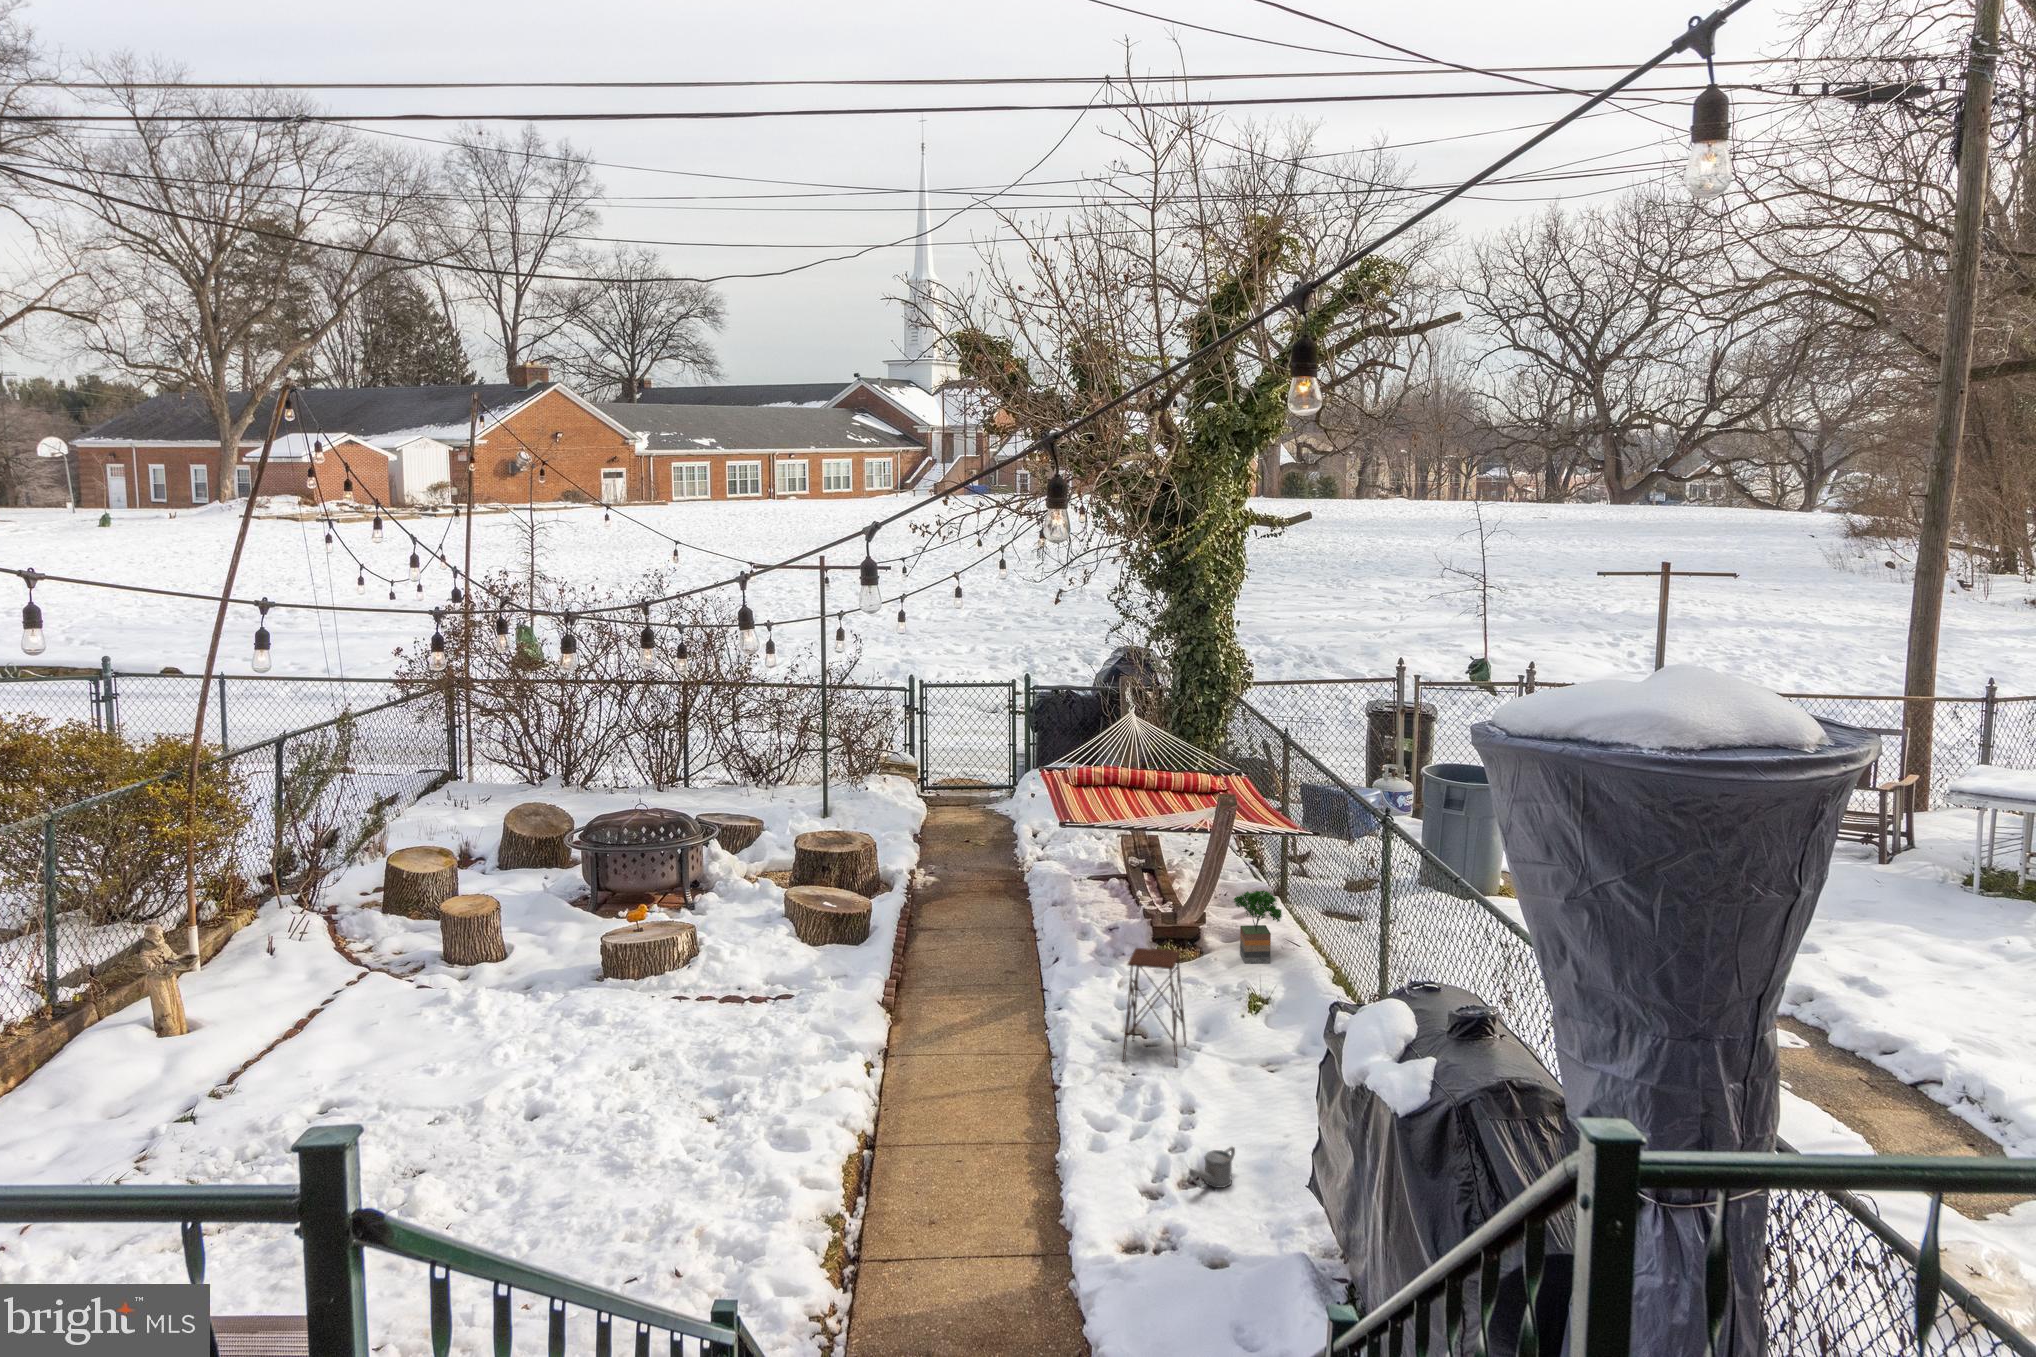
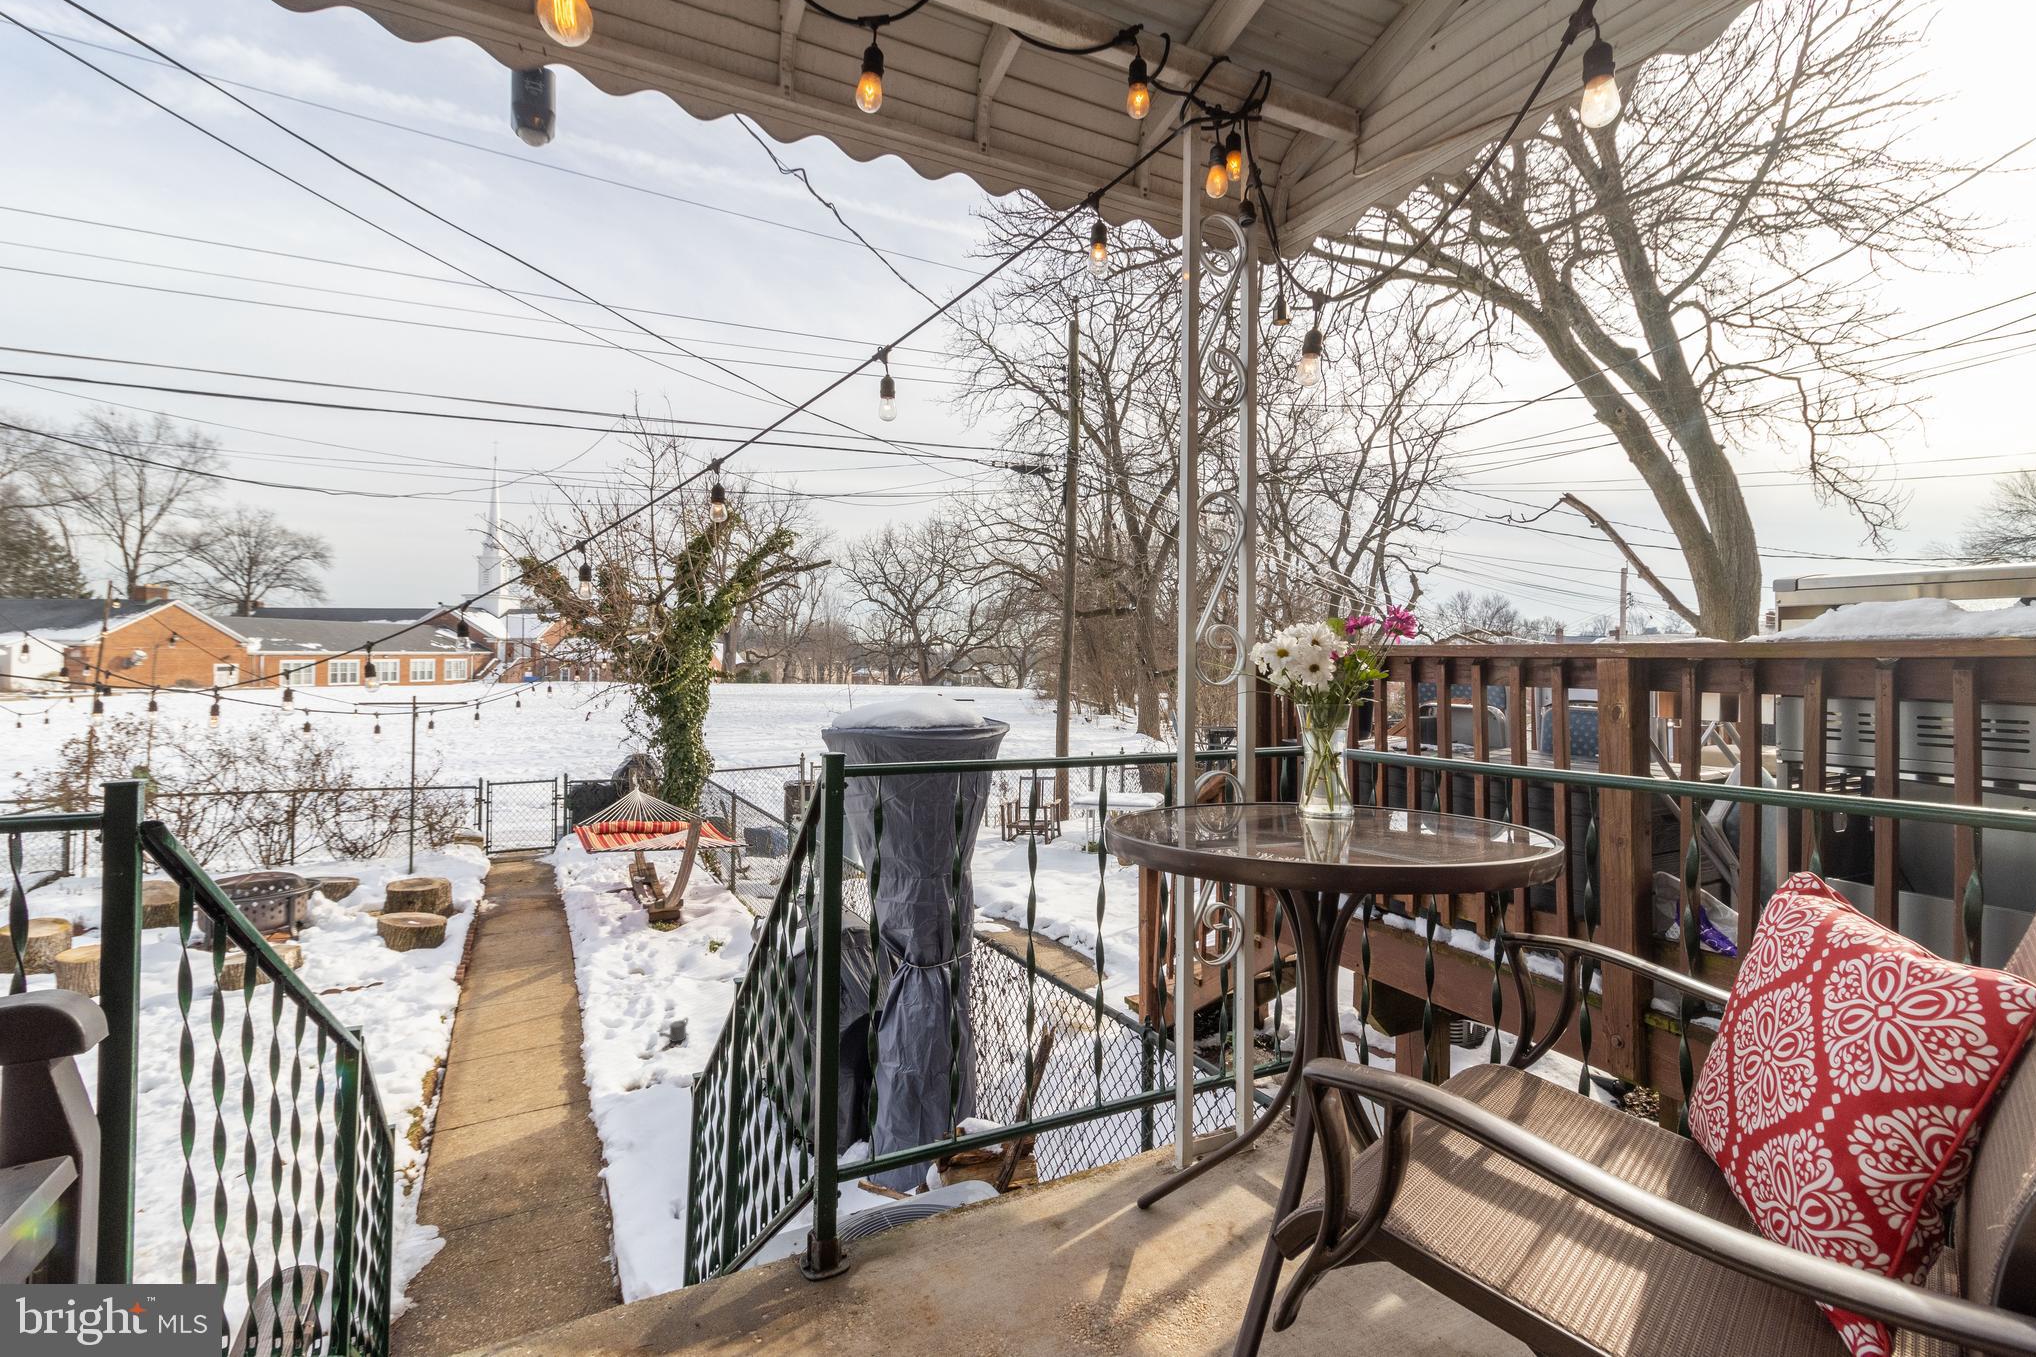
potted tree: present [1234,890,1282,964] -> none [699,884,729,928]
side table: present [1123,948,1187,1067] -> none [624,918,666,989]

